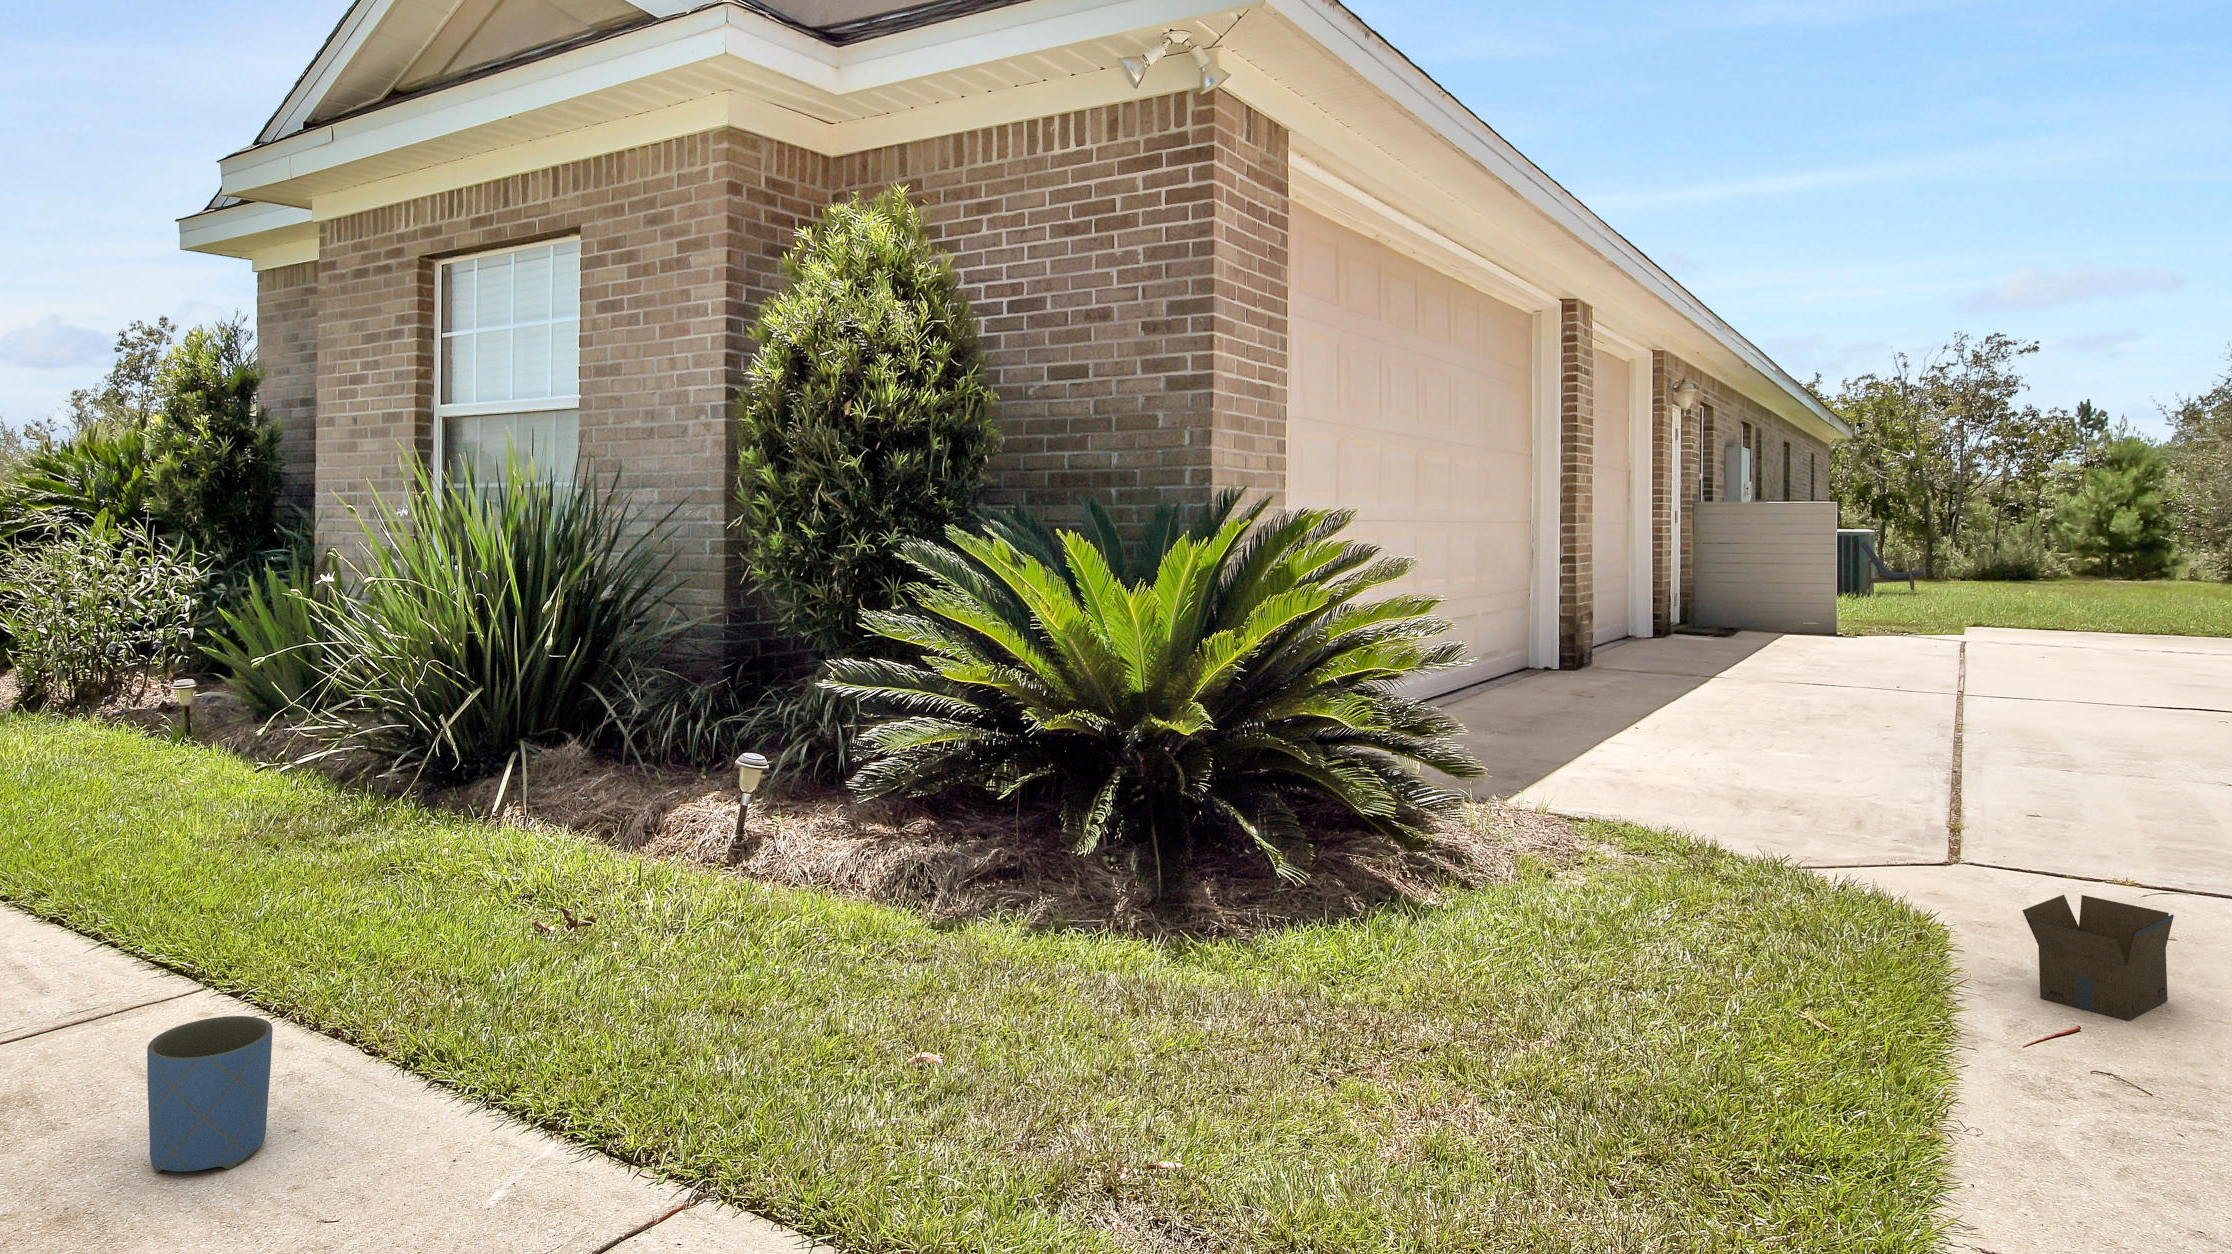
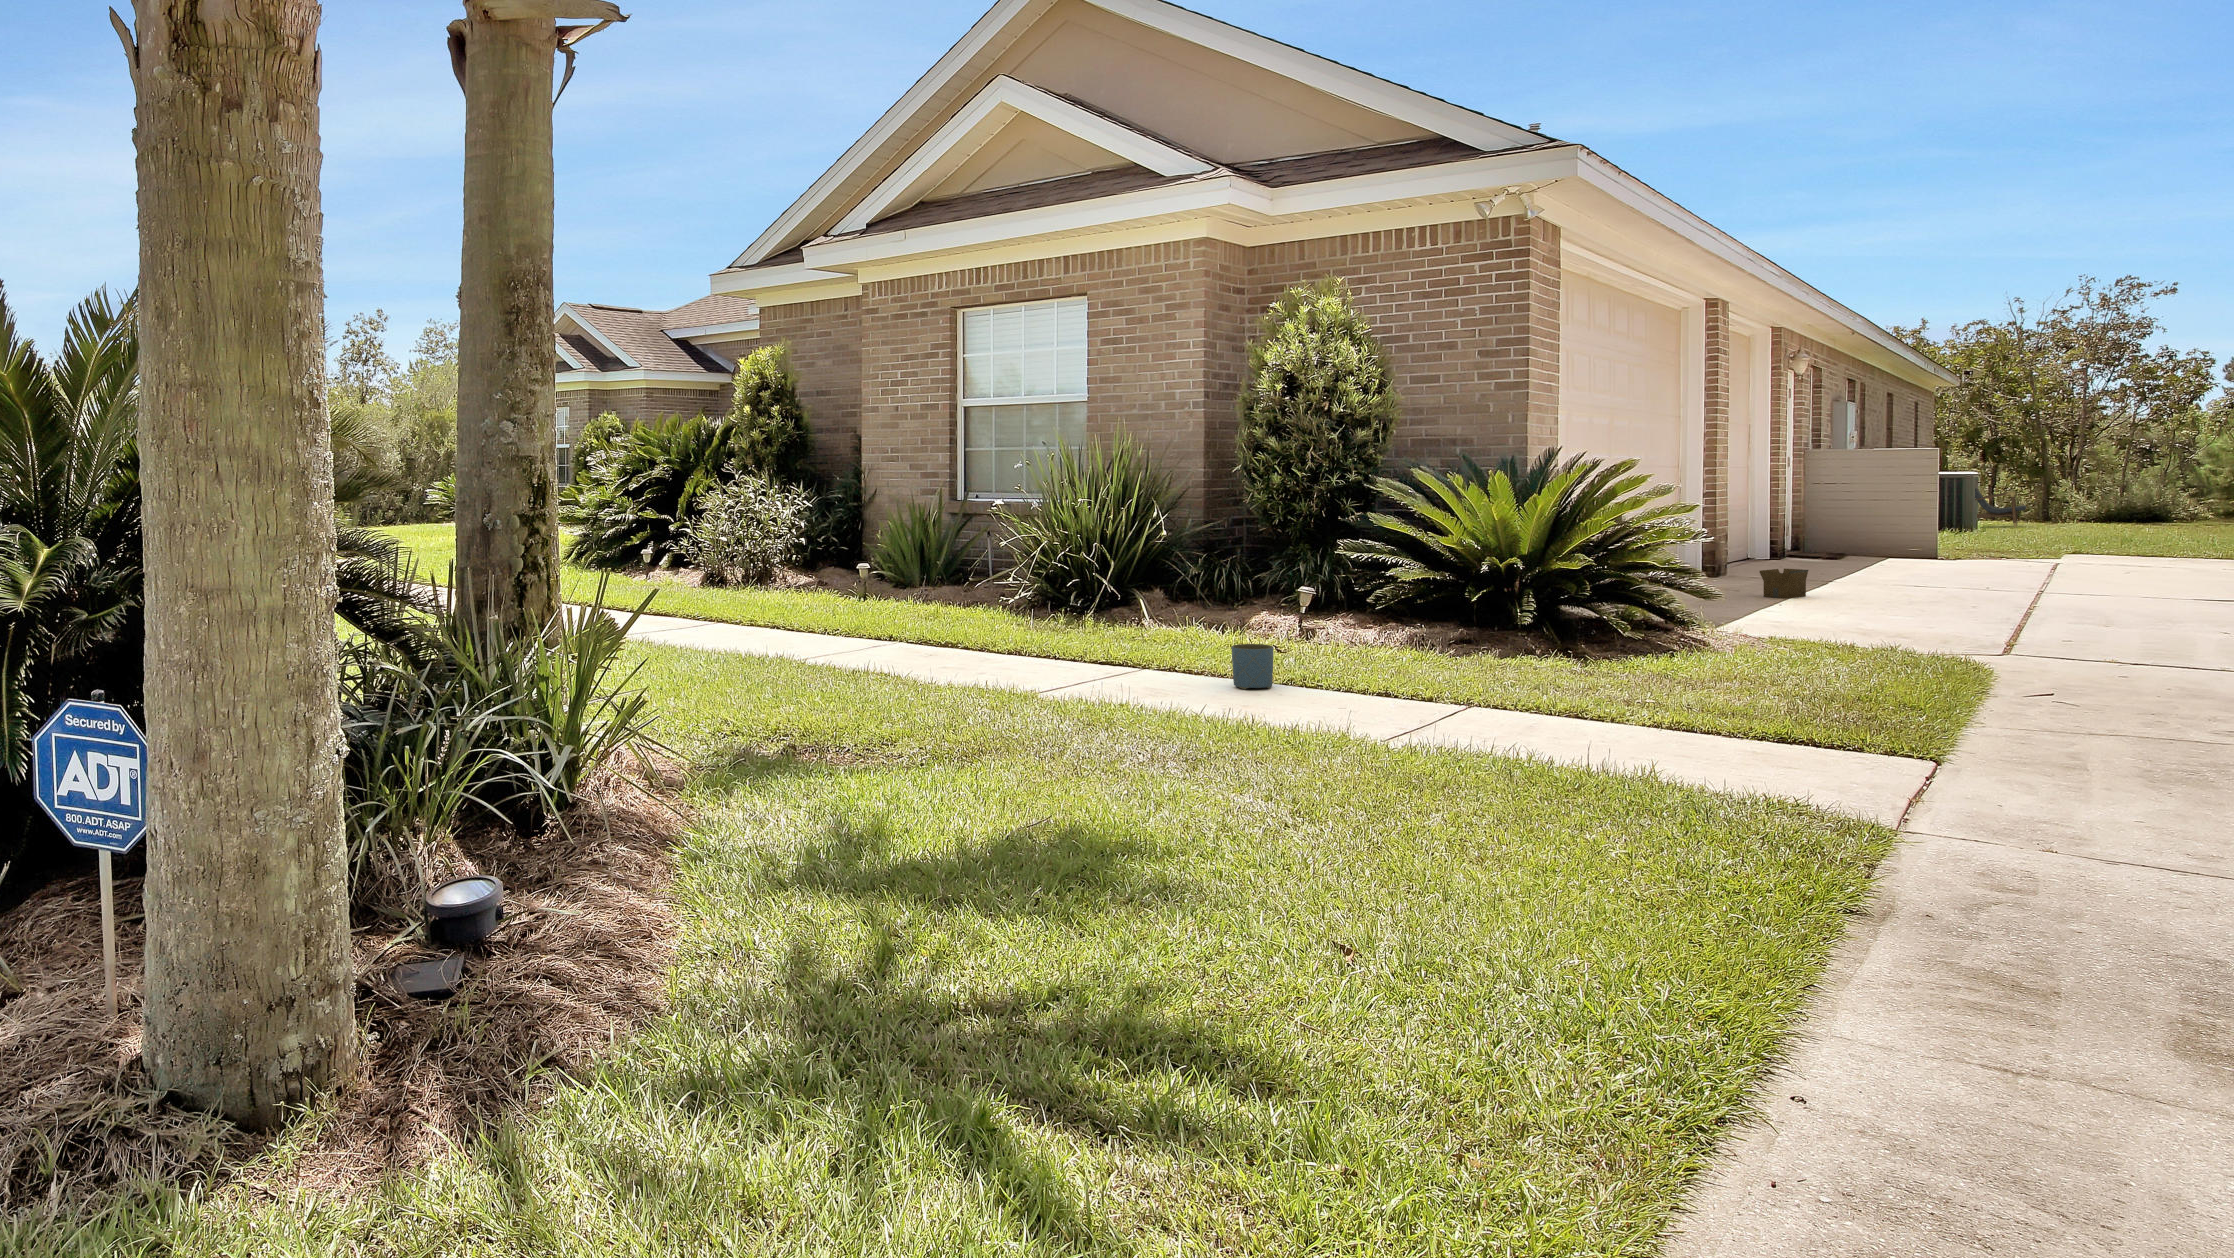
cardboard box: present [2023,895,2174,1021] -> present [1760,569,1808,598]

